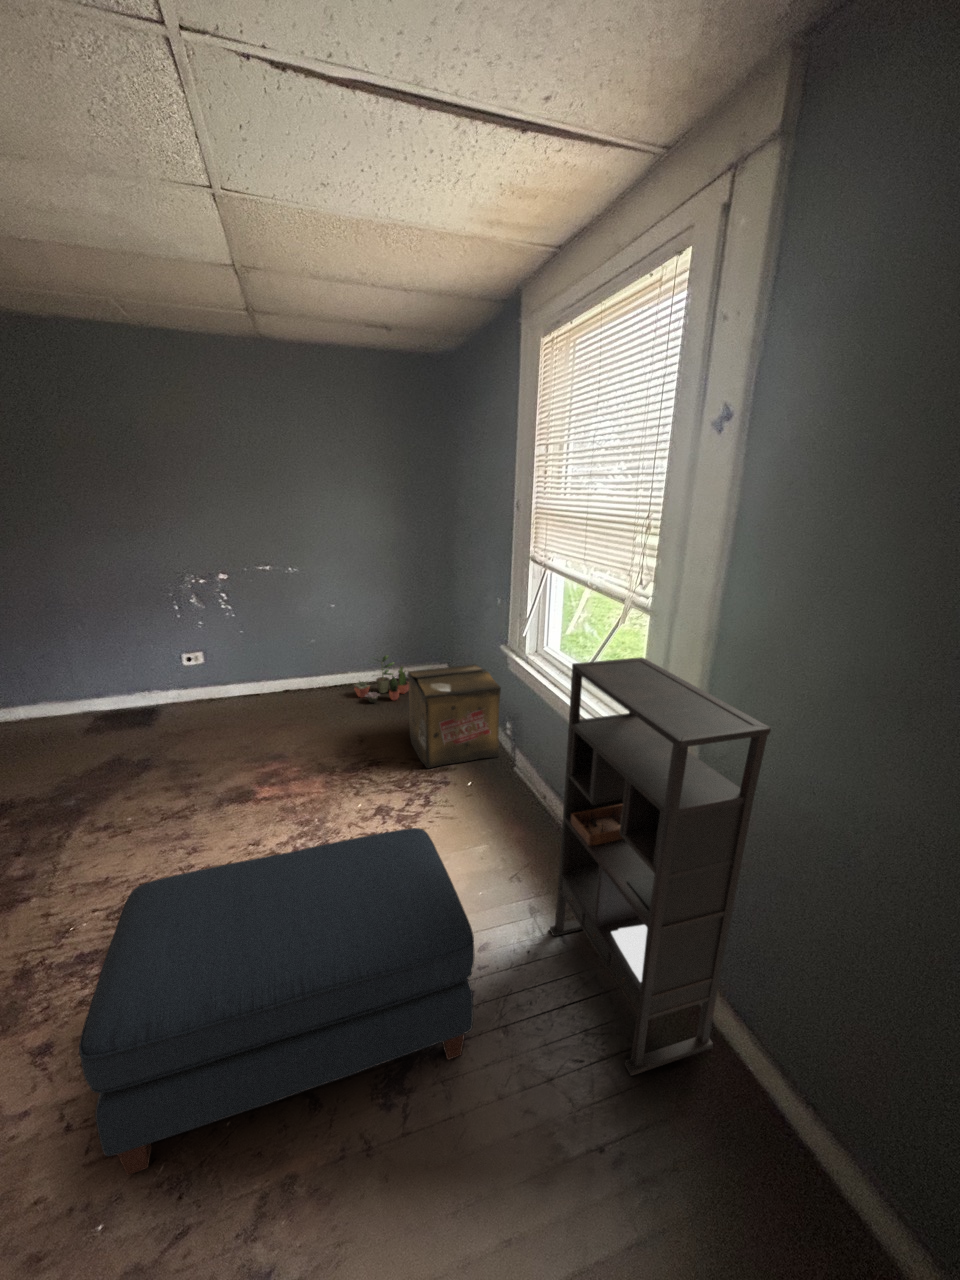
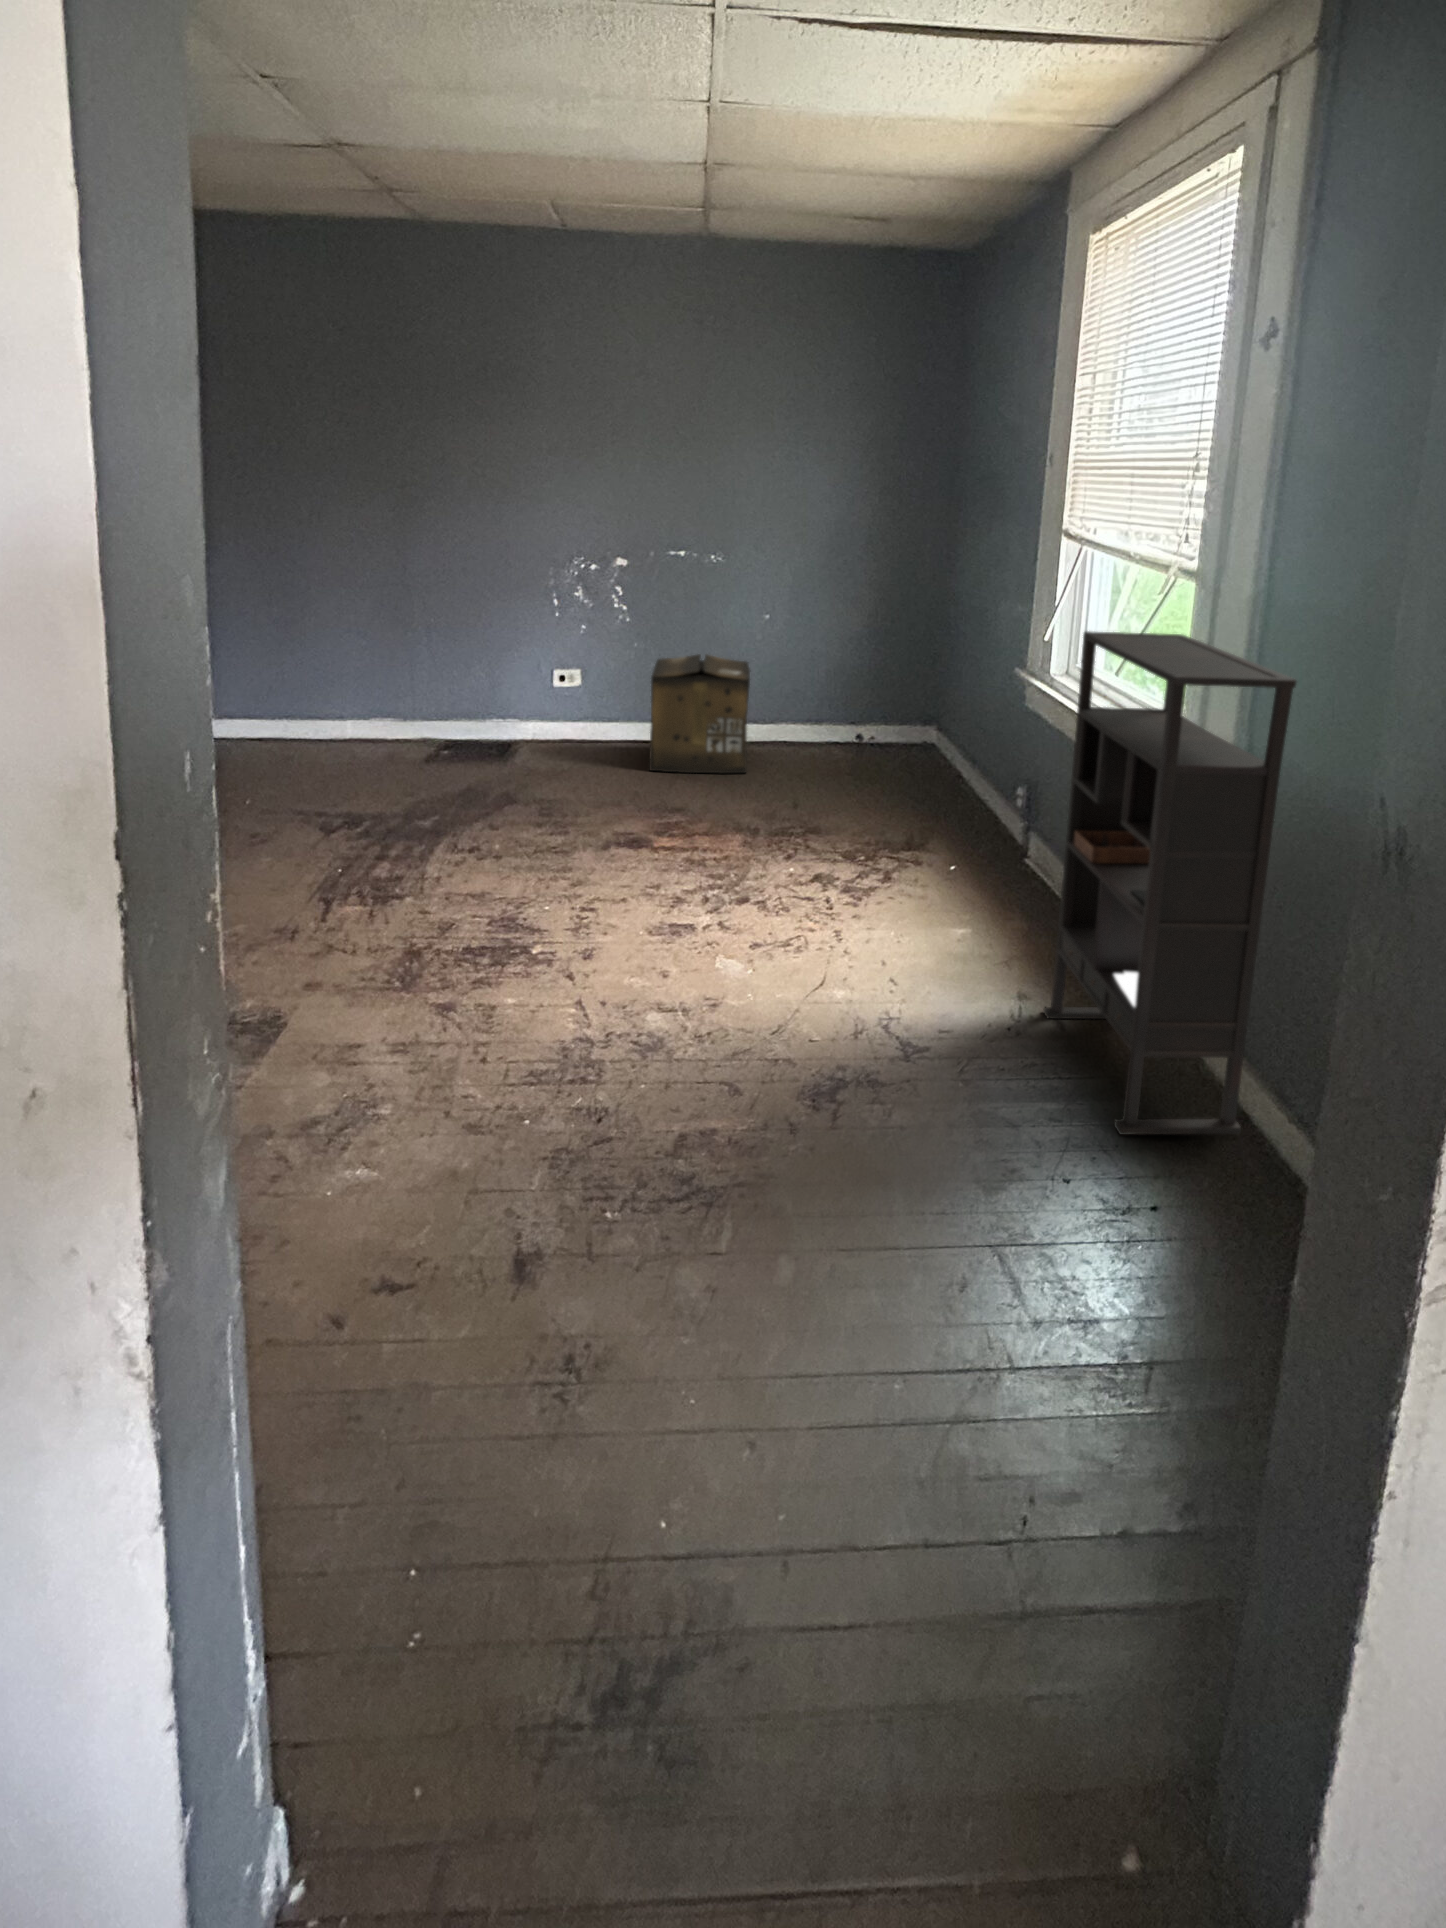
potted plant: present [354,655,409,703] -> none [789,696,875,767]
cardboard box: present [408,665,501,768] -> present [649,654,750,773]
ottoman: present [79,828,475,1175] -> none [530,837,932,1096]

